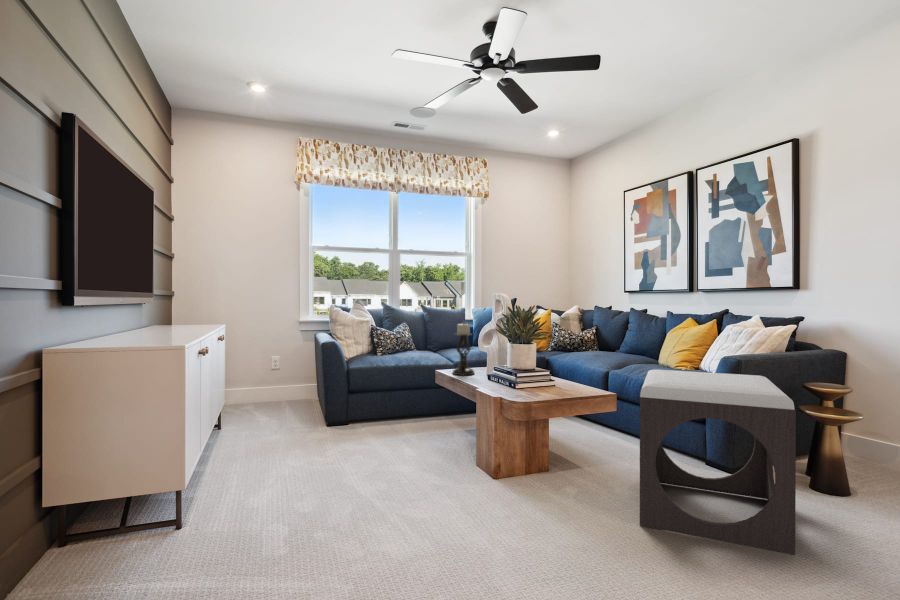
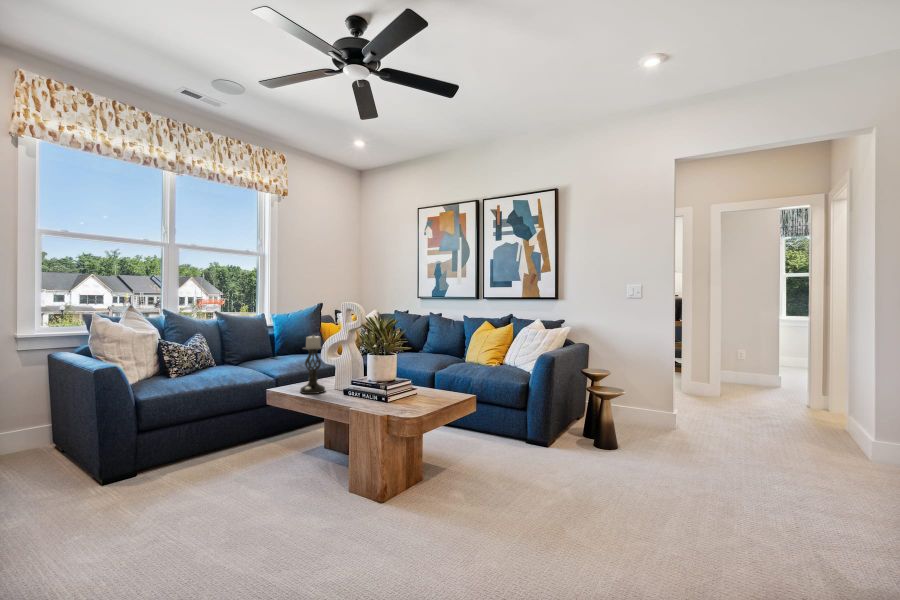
footstool: present [640,369,796,555] -> none [507,372,646,516]

